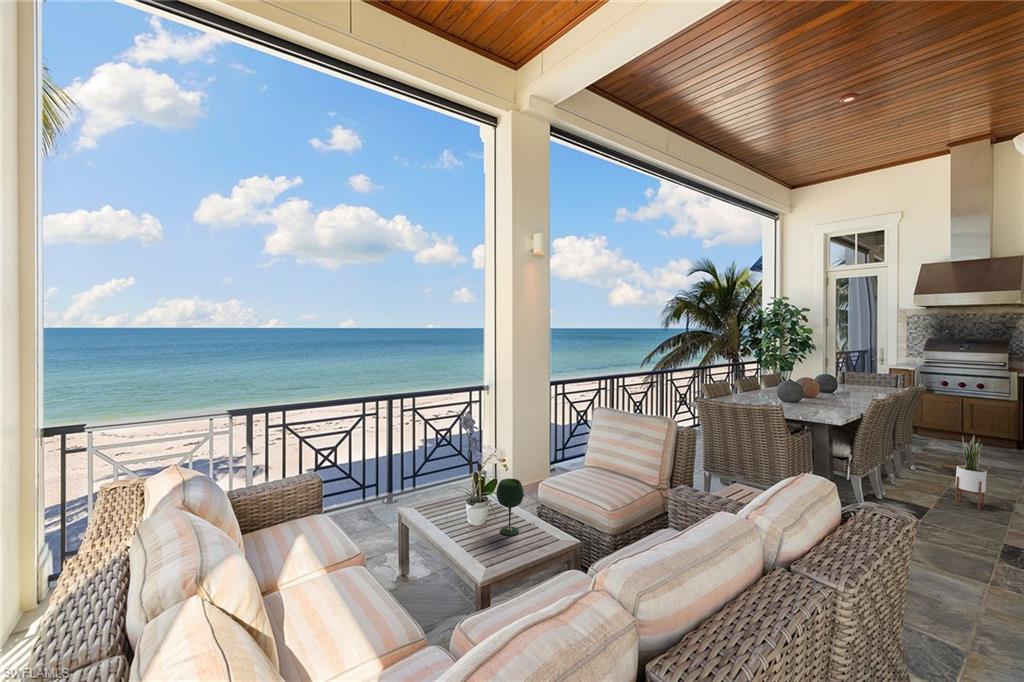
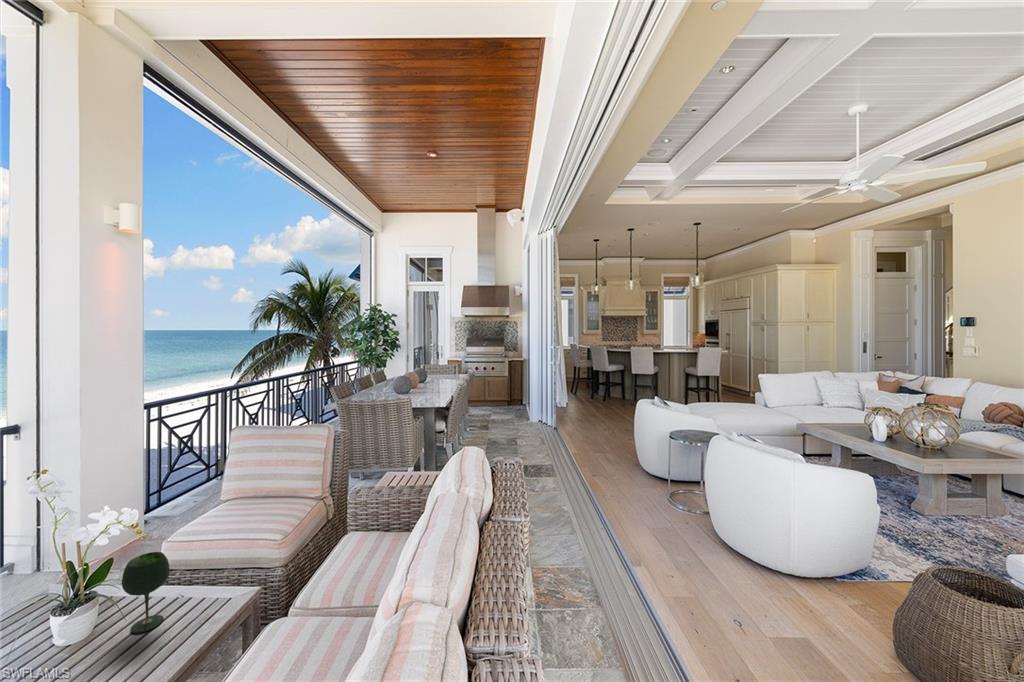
potted plant: present [955,436,987,510] -> none [497,399,510,446]

